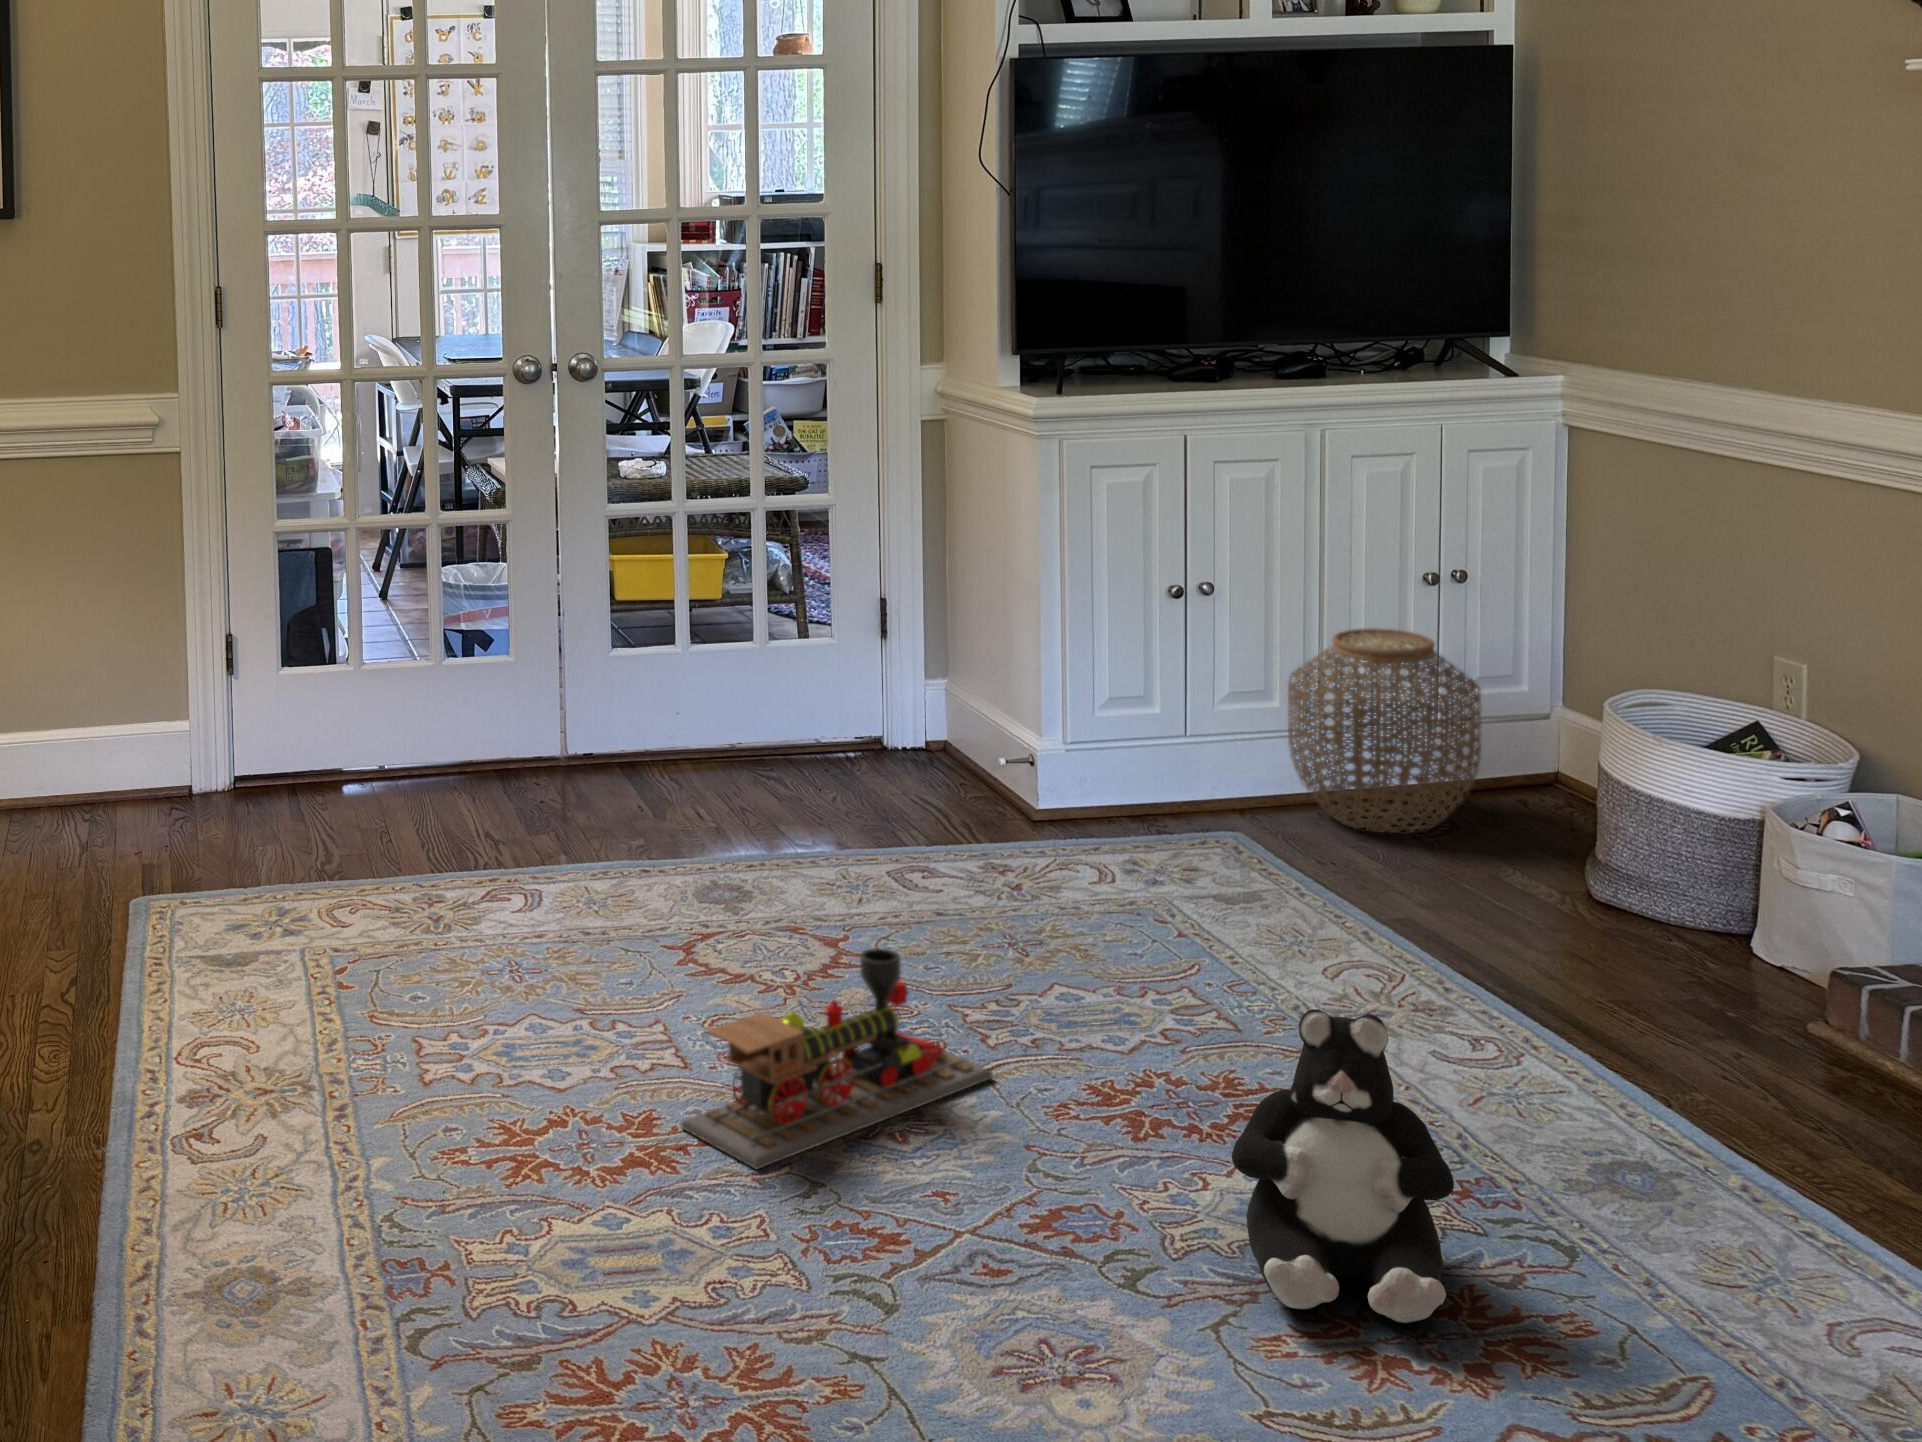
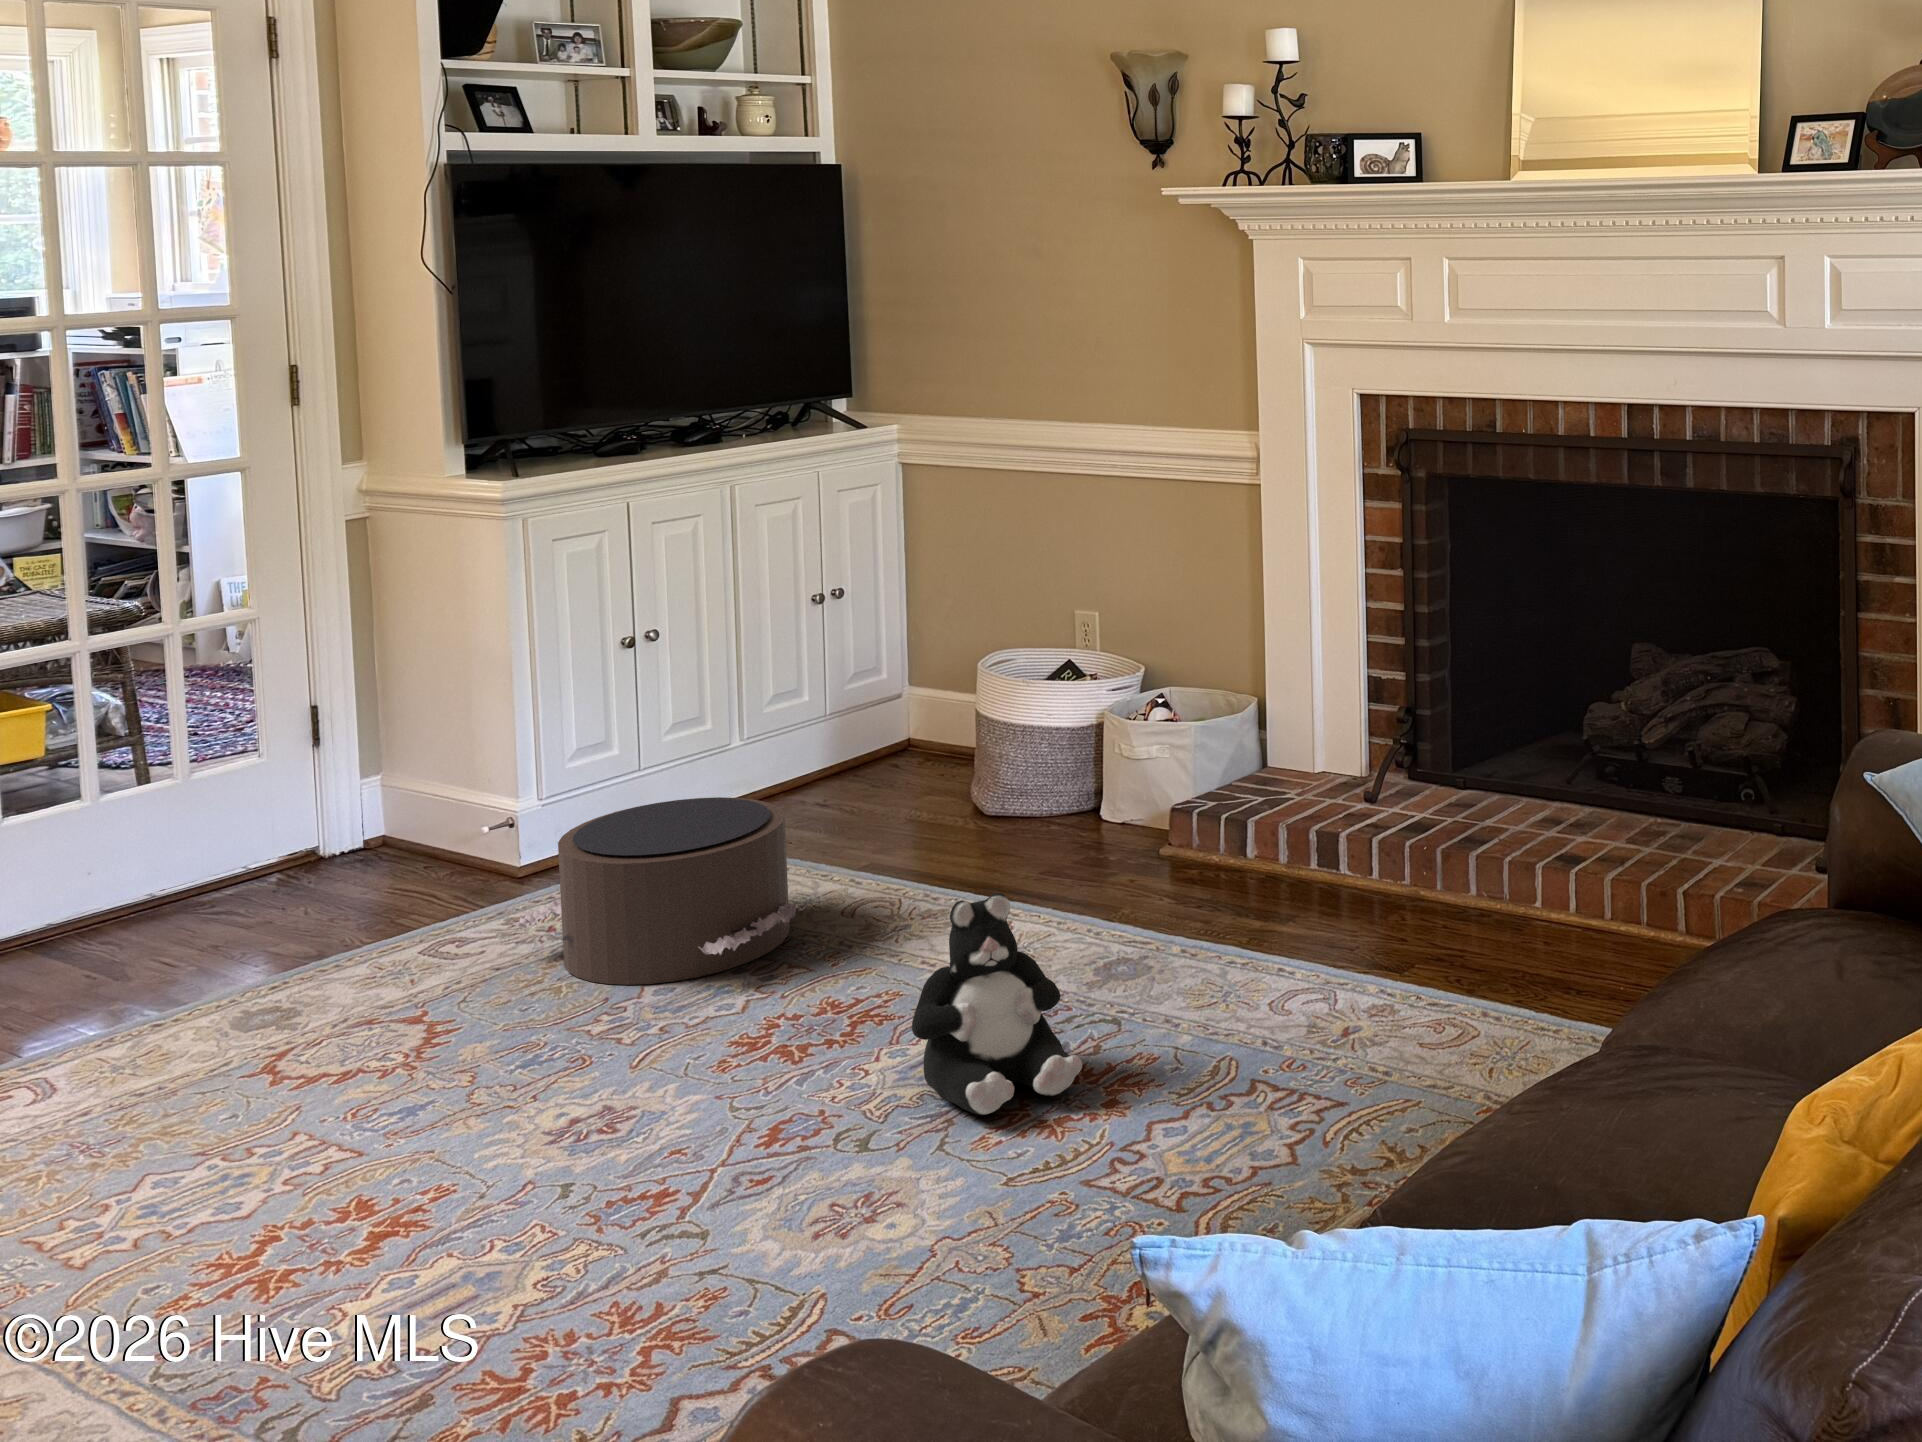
woven basket: present [1288,628,1481,833] -> none [722,656,872,819]
pouf: none [958,773,1261,995] -> present [513,797,806,985]
toy train: present [681,948,993,1169] -> none [401,978,651,1196]

